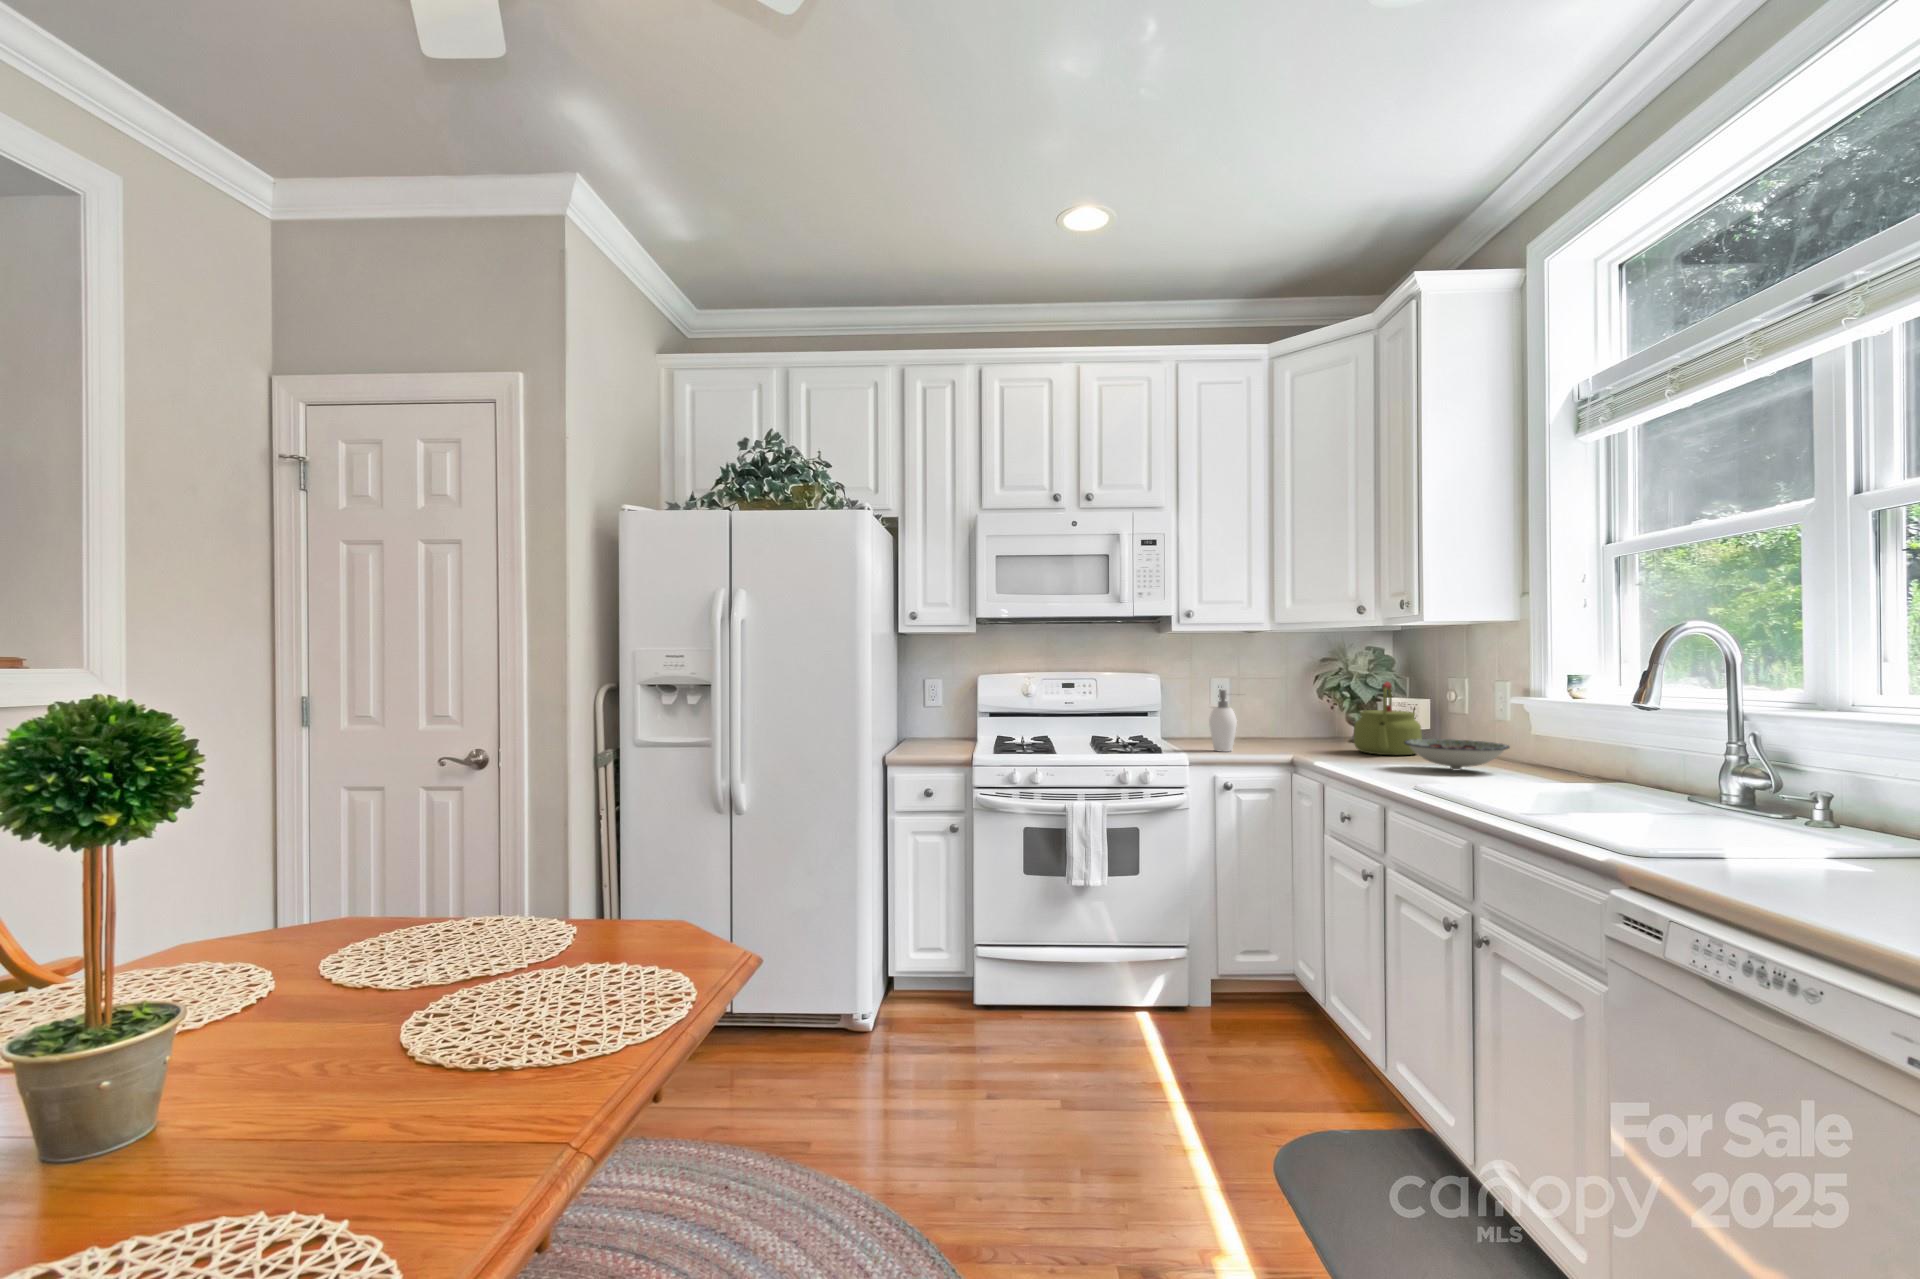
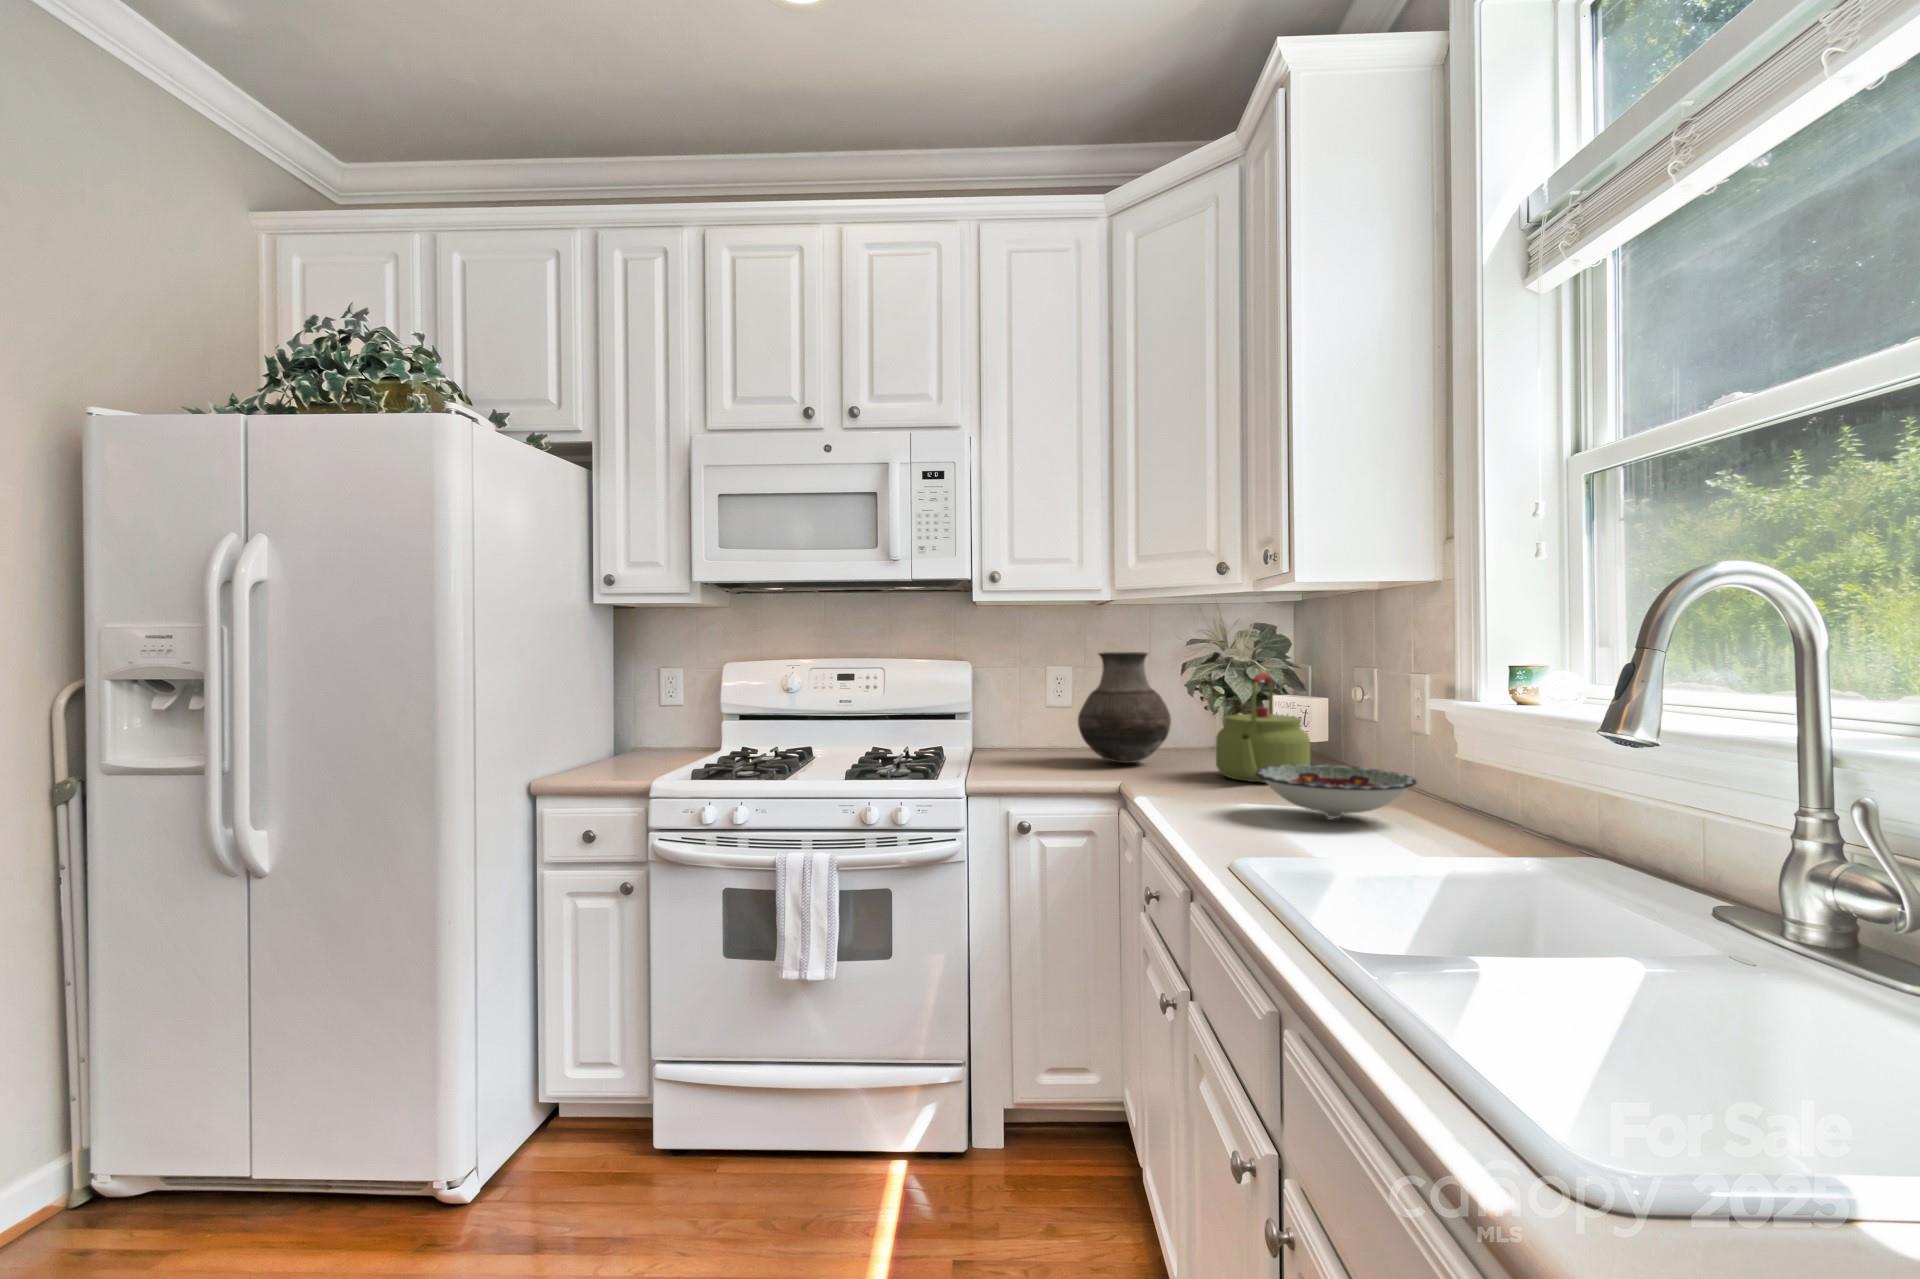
vase: none [1246,667,1314,746] -> present [1078,652,1171,763]
soap dispenser: present [1209,690,1237,752] -> none [1011,685,1060,775]

